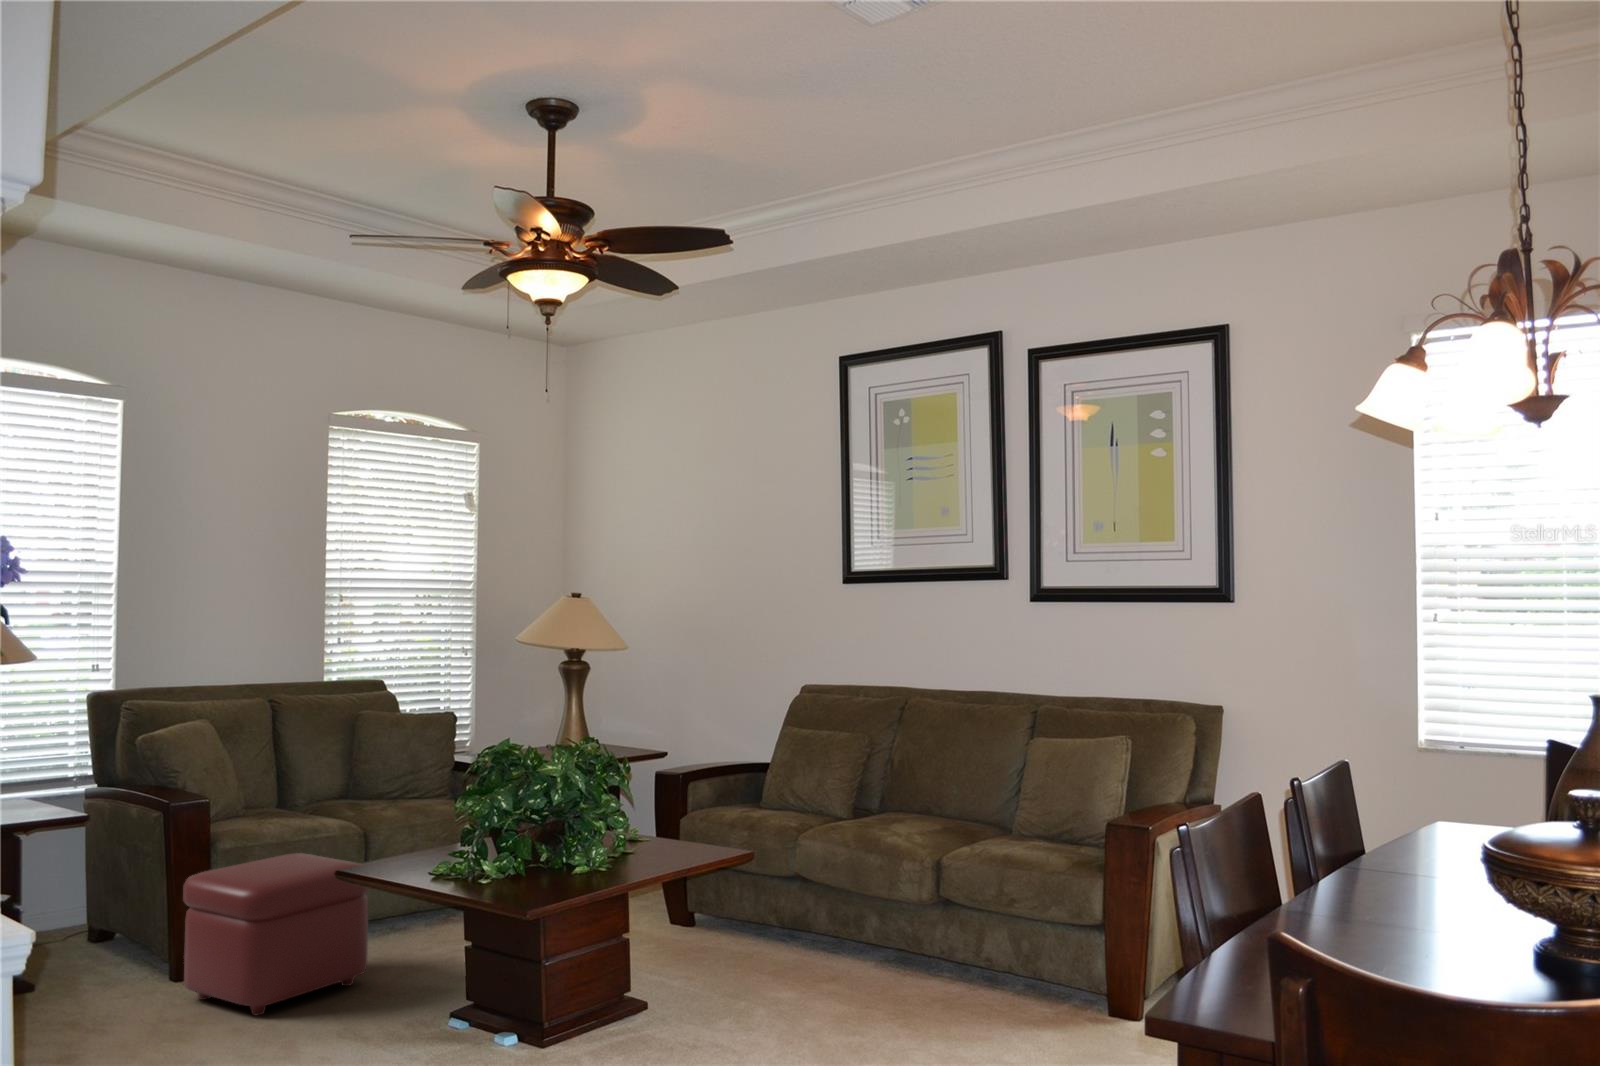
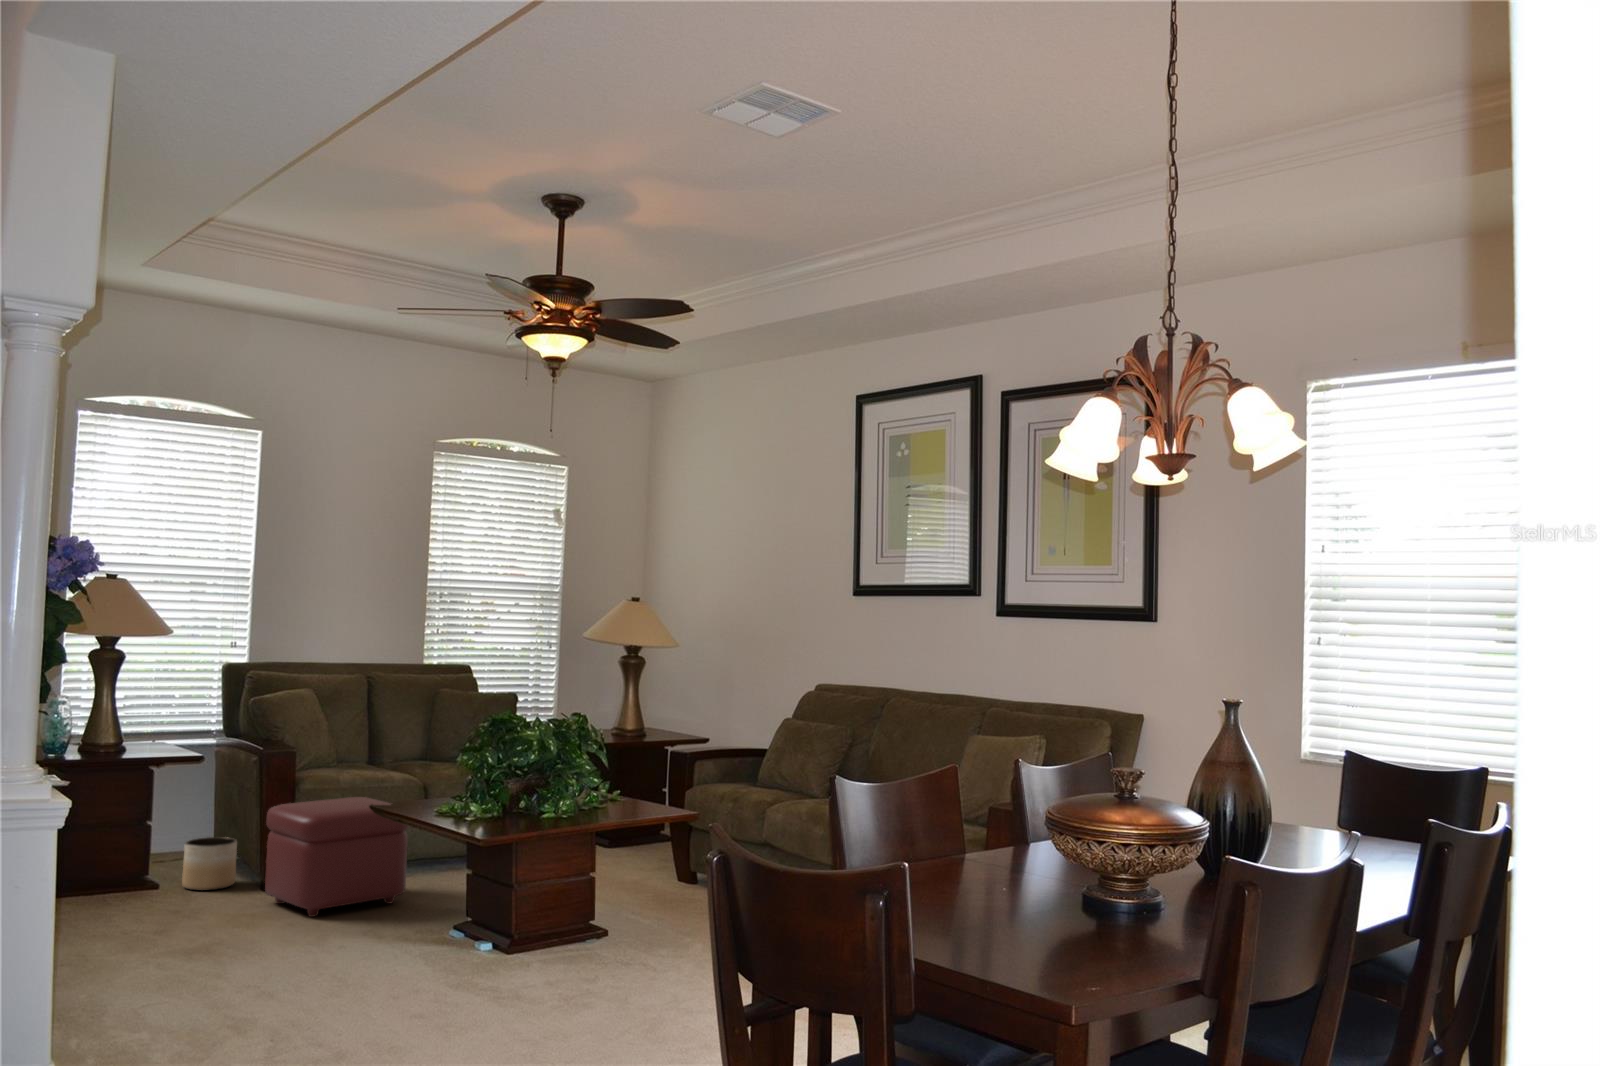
planter: none [60,916,131,990] -> present [182,837,237,891]

